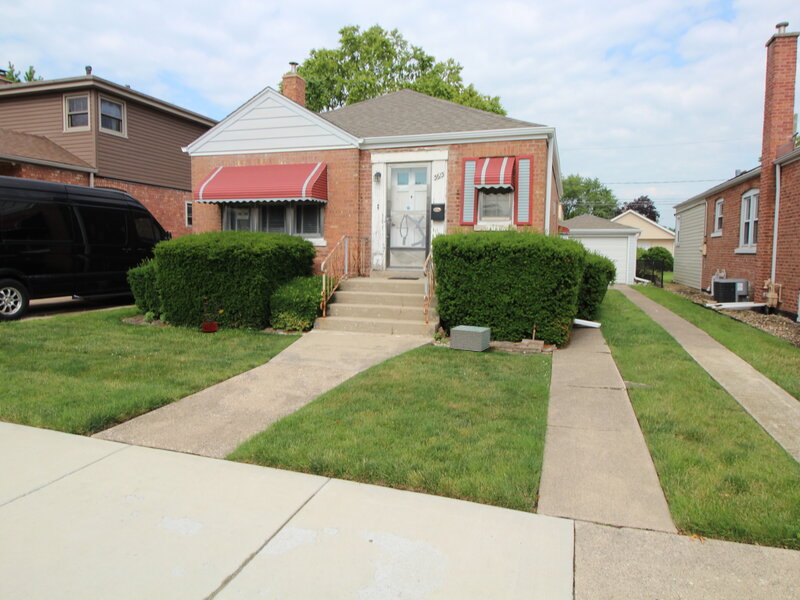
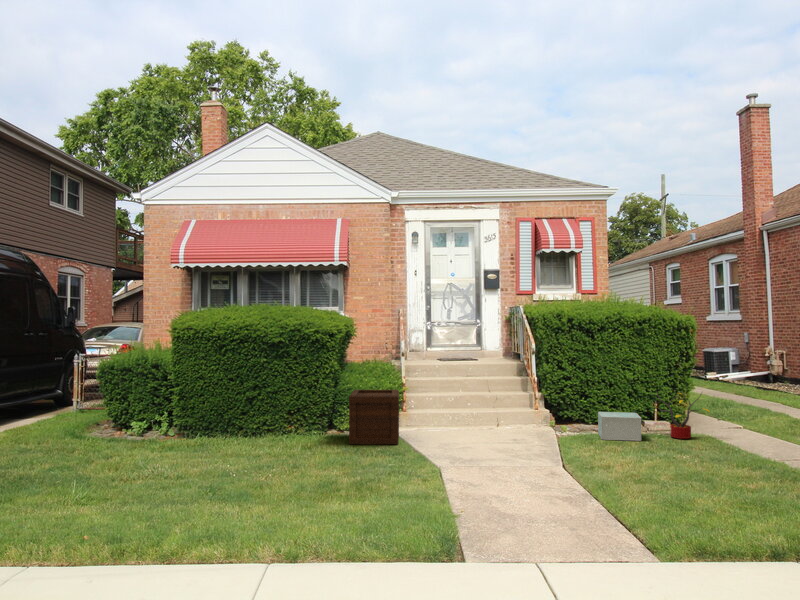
wooden crate: none [250,297,302,340] -> present [349,390,399,445]
decorative plant: present [202,303,223,332] -> present [657,394,710,439]

